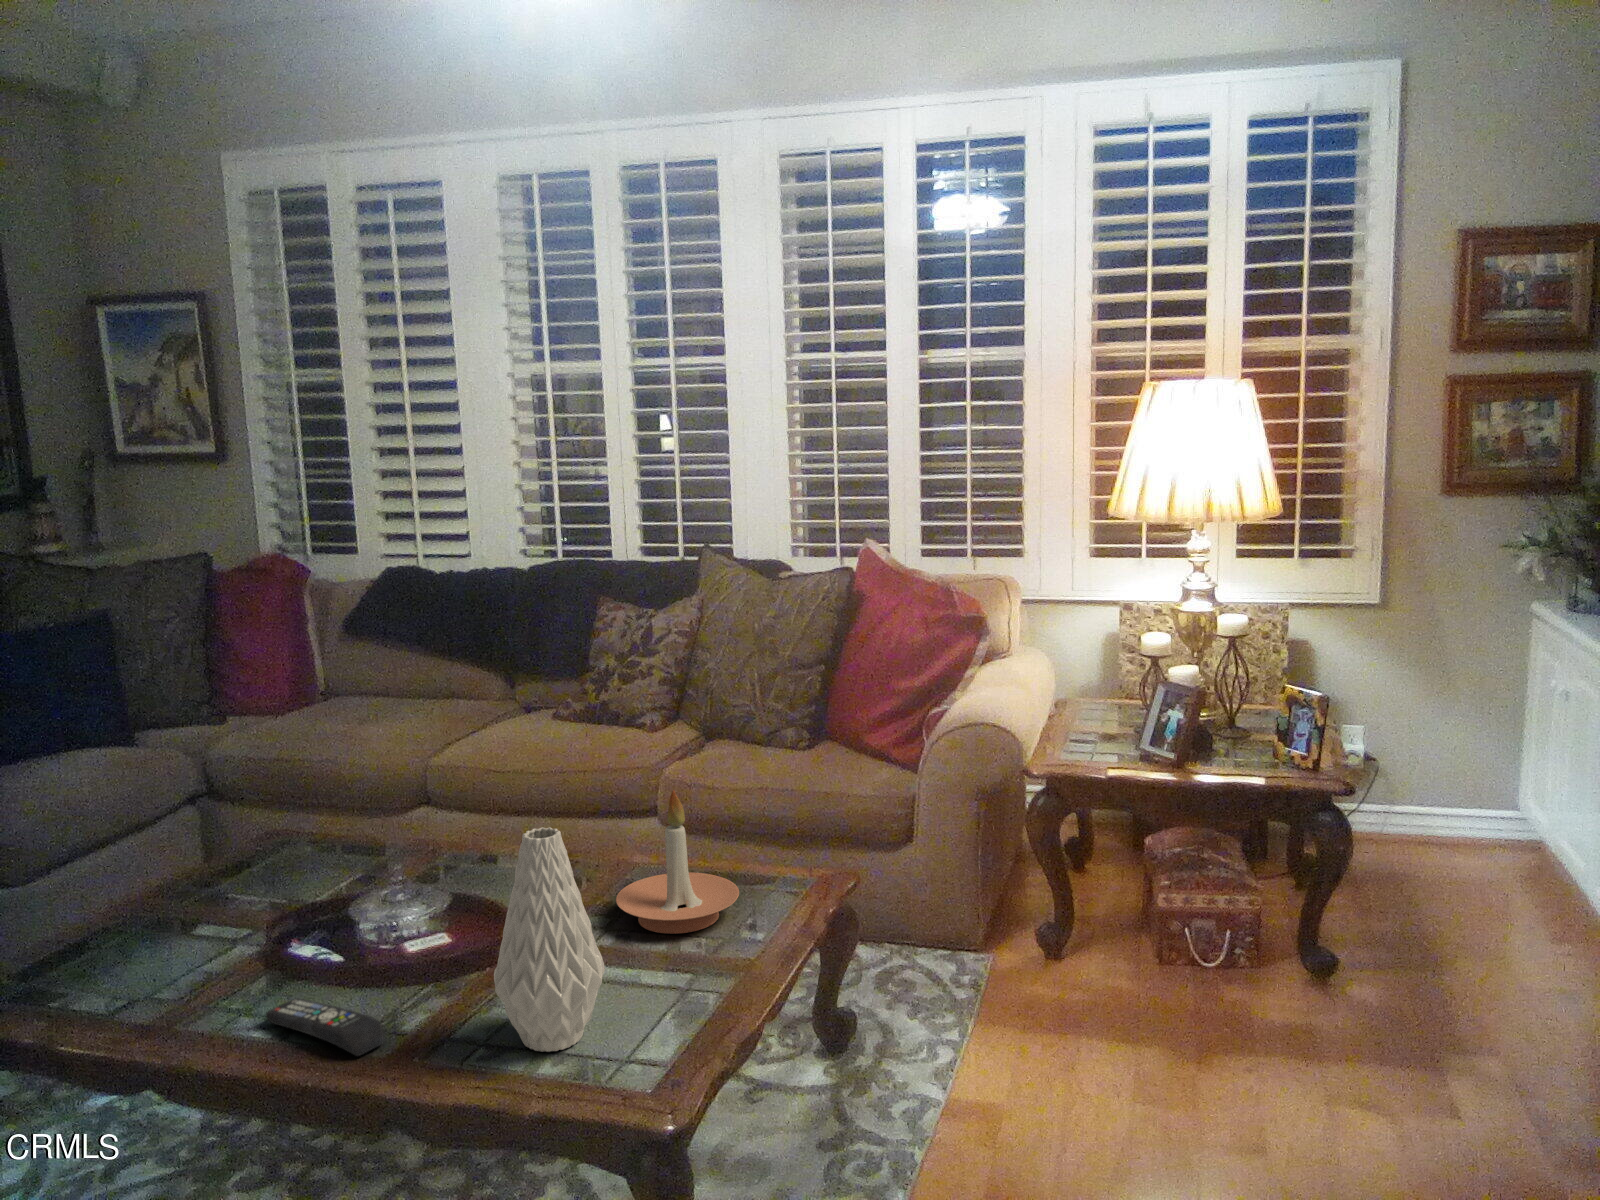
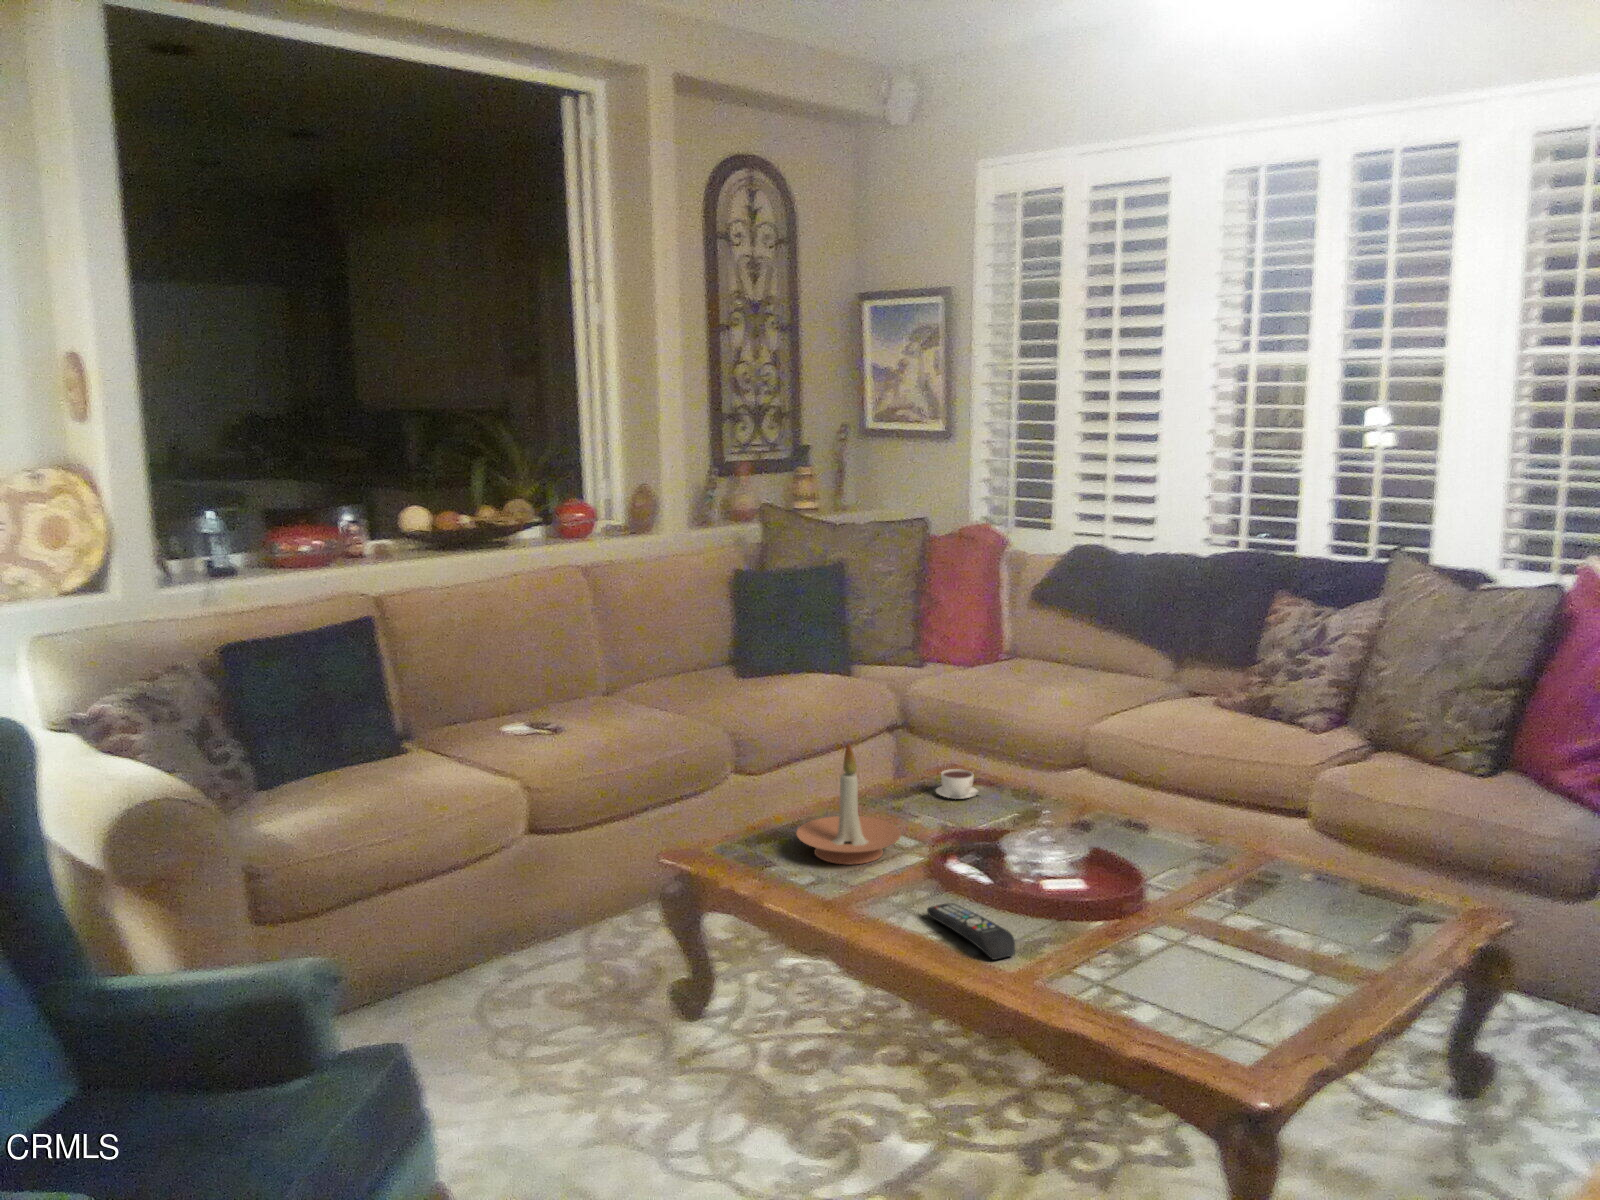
candle holder: present [616,790,739,934] -> present [796,743,901,864]
vase: present [494,827,605,1052] -> none [1111,798,1214,1000]
coffee cup: none [256,834,317,870] -> present [936,769,979,799]

